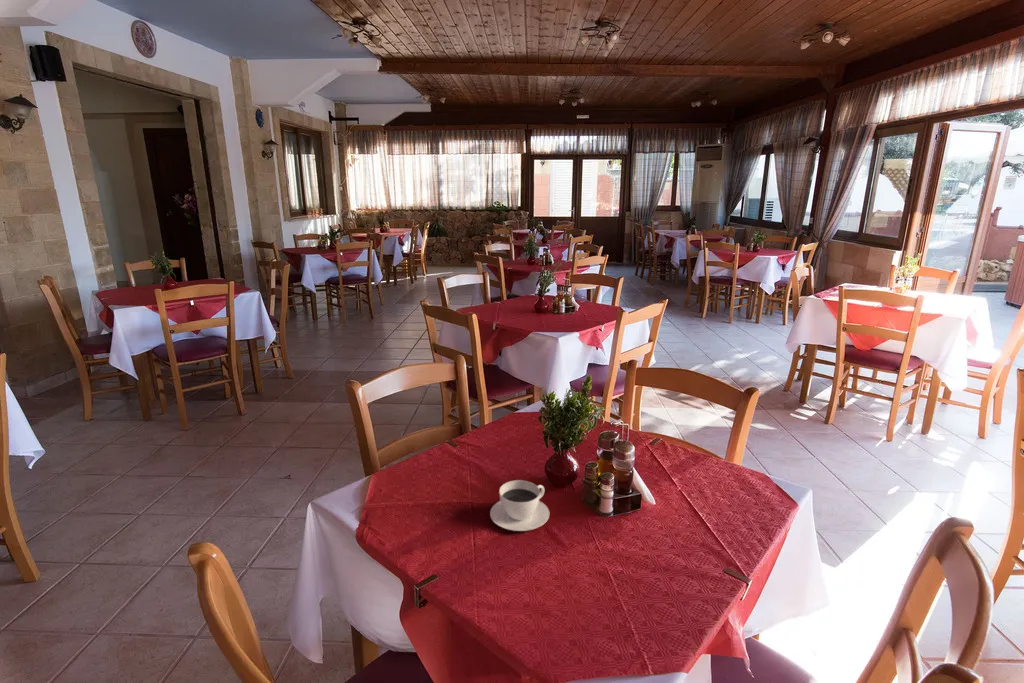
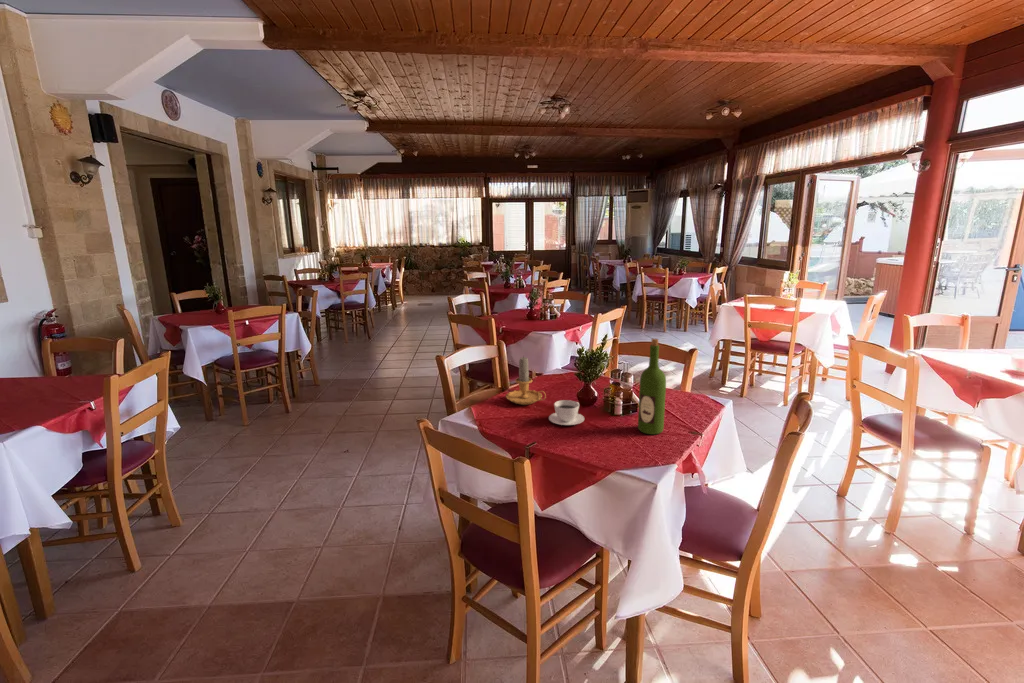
candle: none [440,396,498,474] -> present [506,357,545,405]
wine bottle: none [636,398,688,566] -> present [638,339,666,434]

